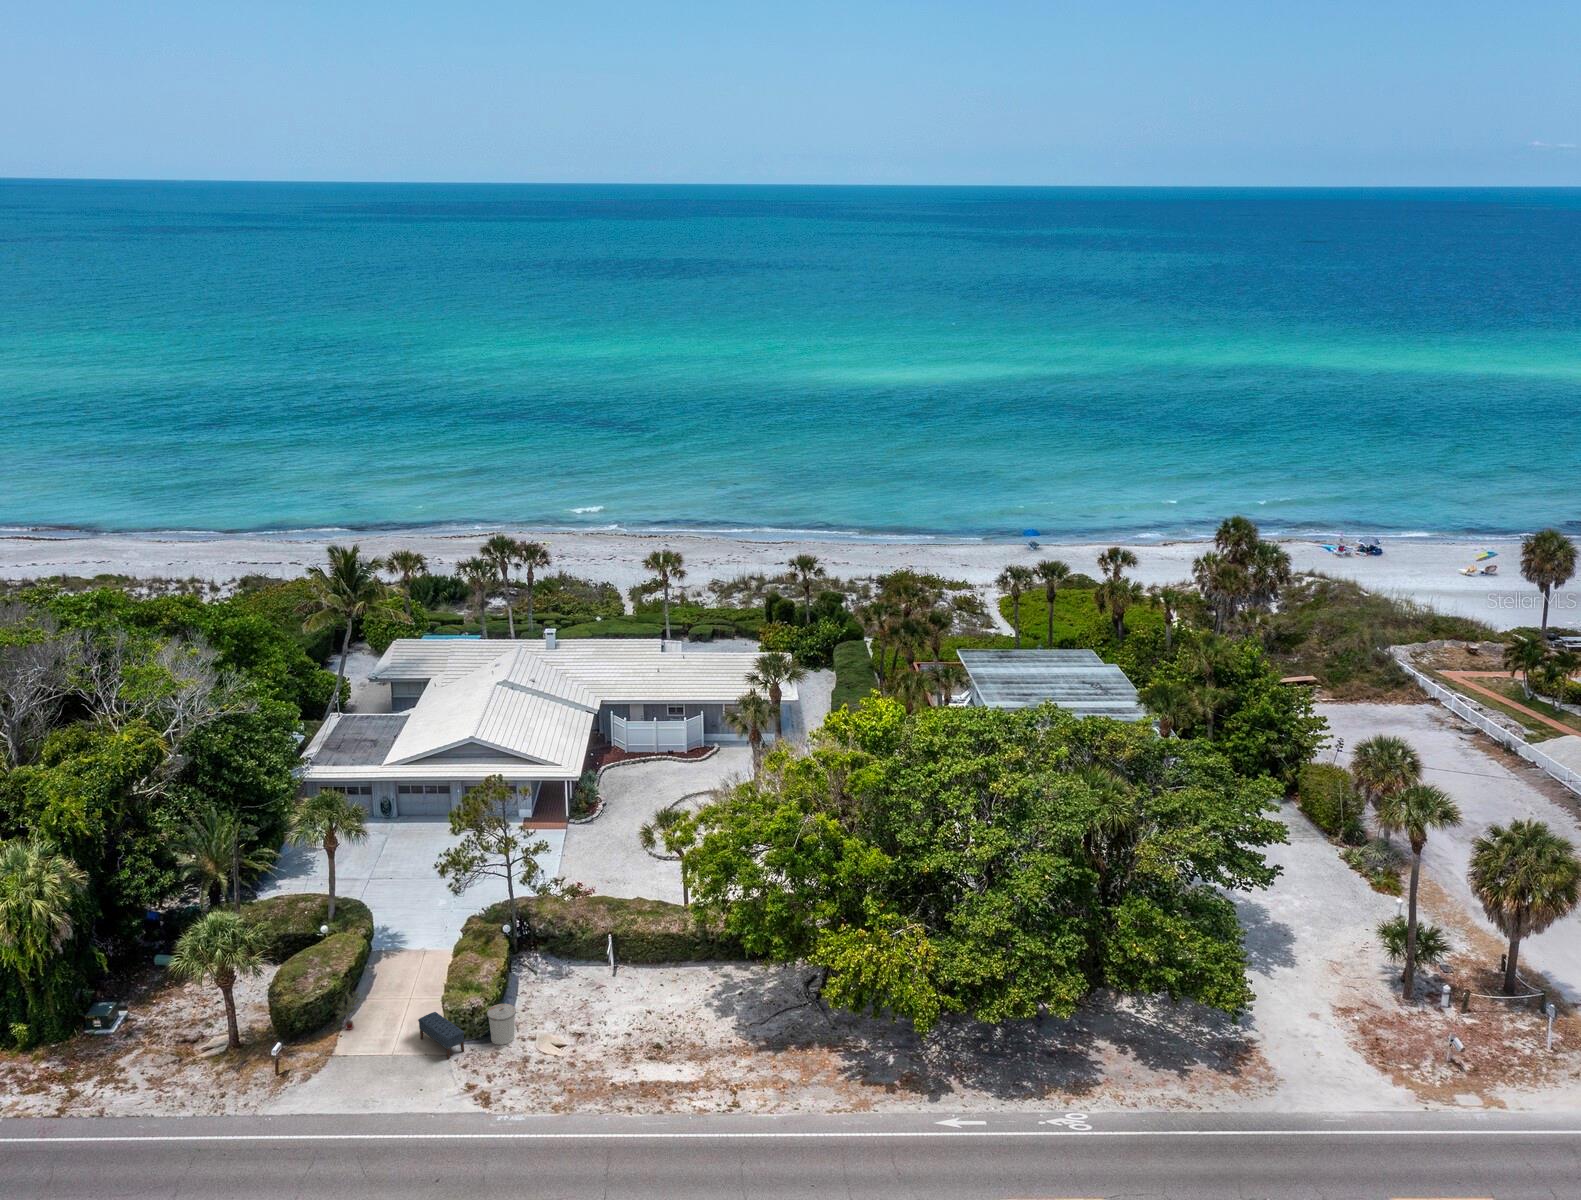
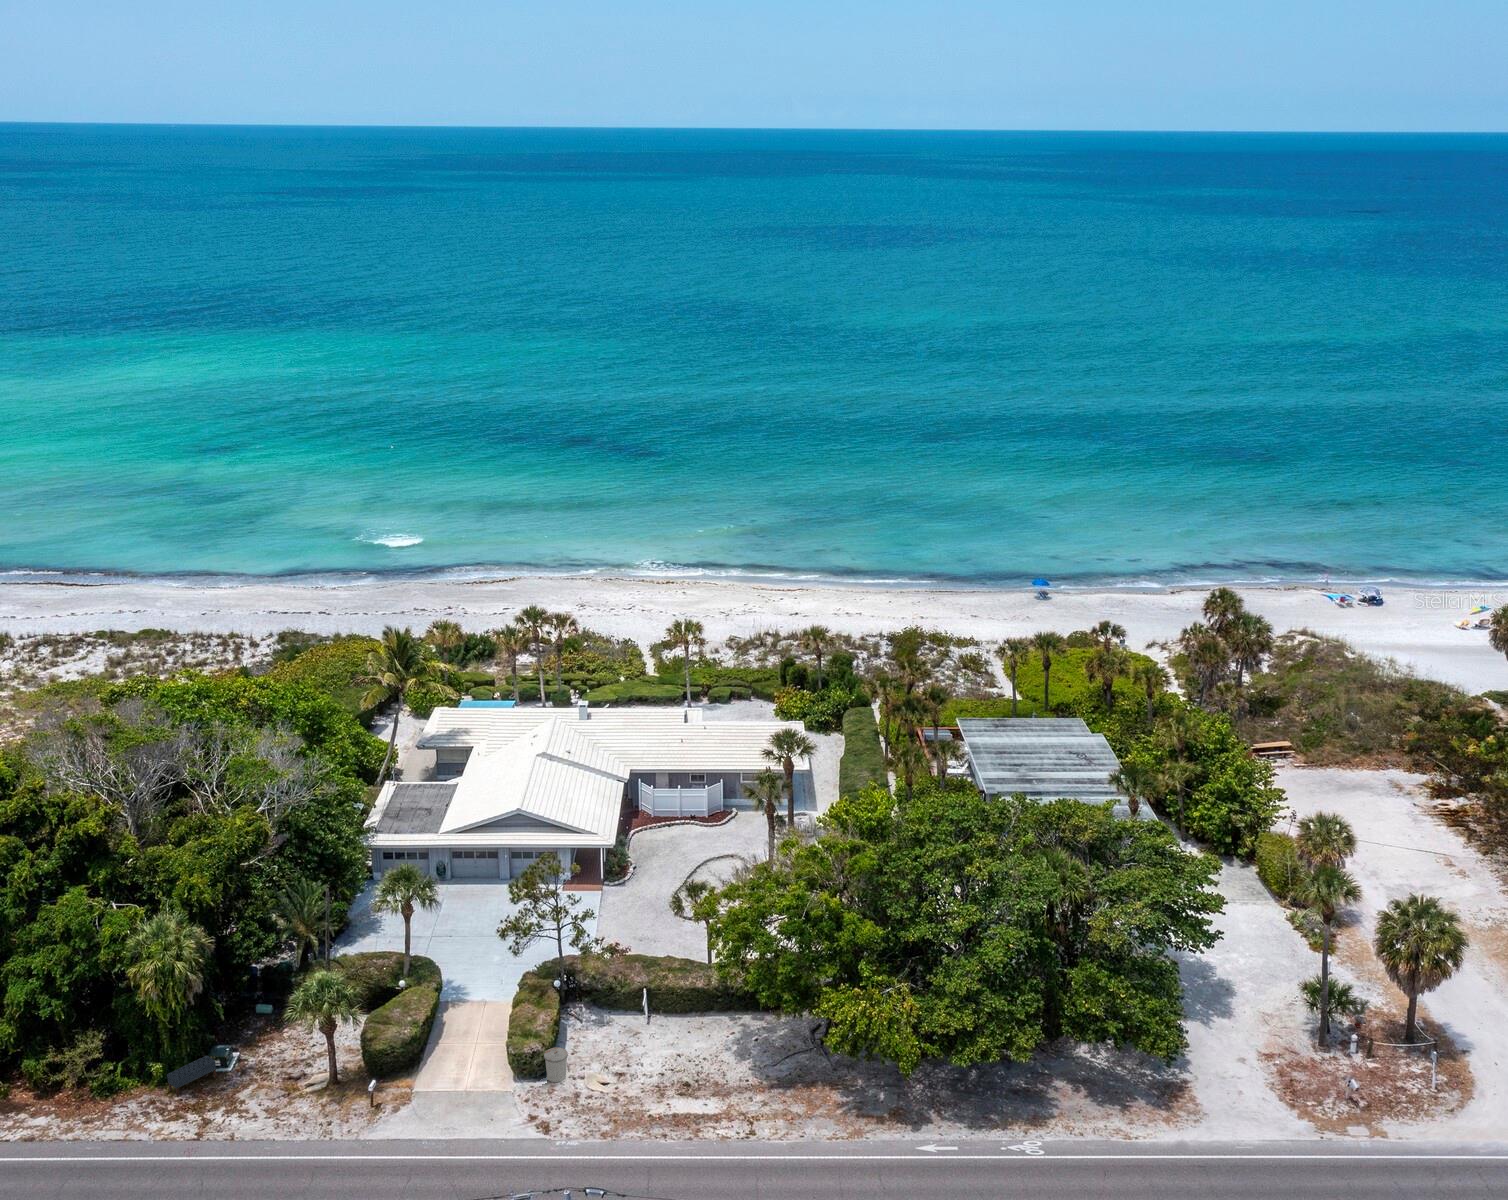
potted tree: present [336,992,360,1030] -> present [1351,999,1370,1027]
bench: present [418,1012,464,1059] -> present [167,1056,216,1097]

